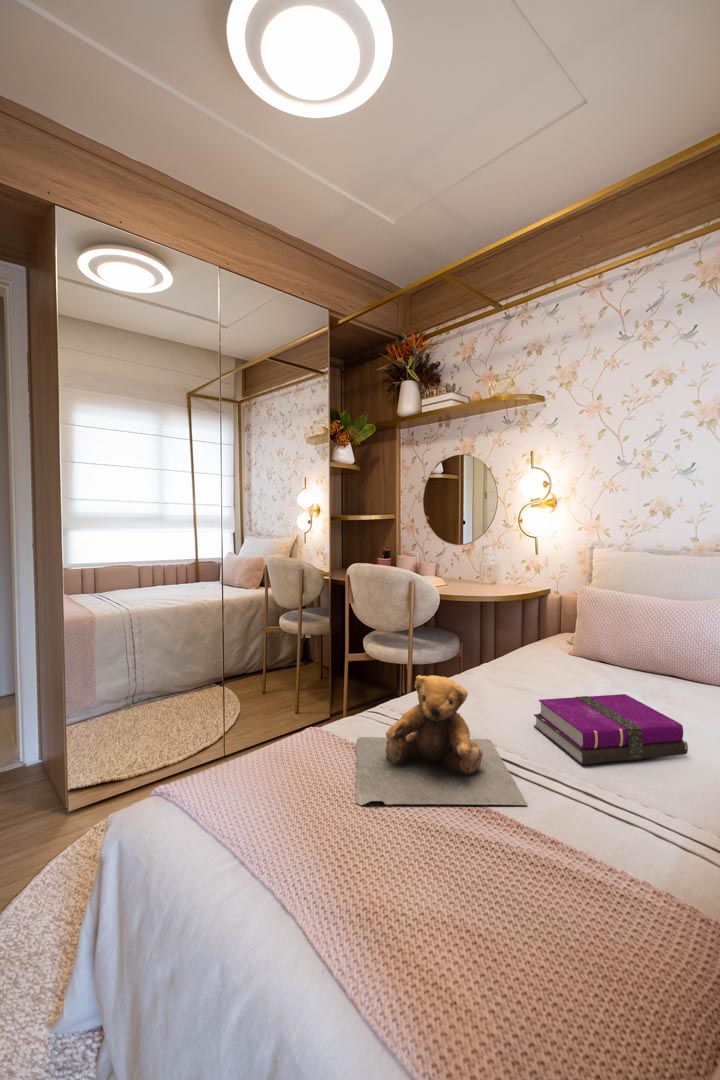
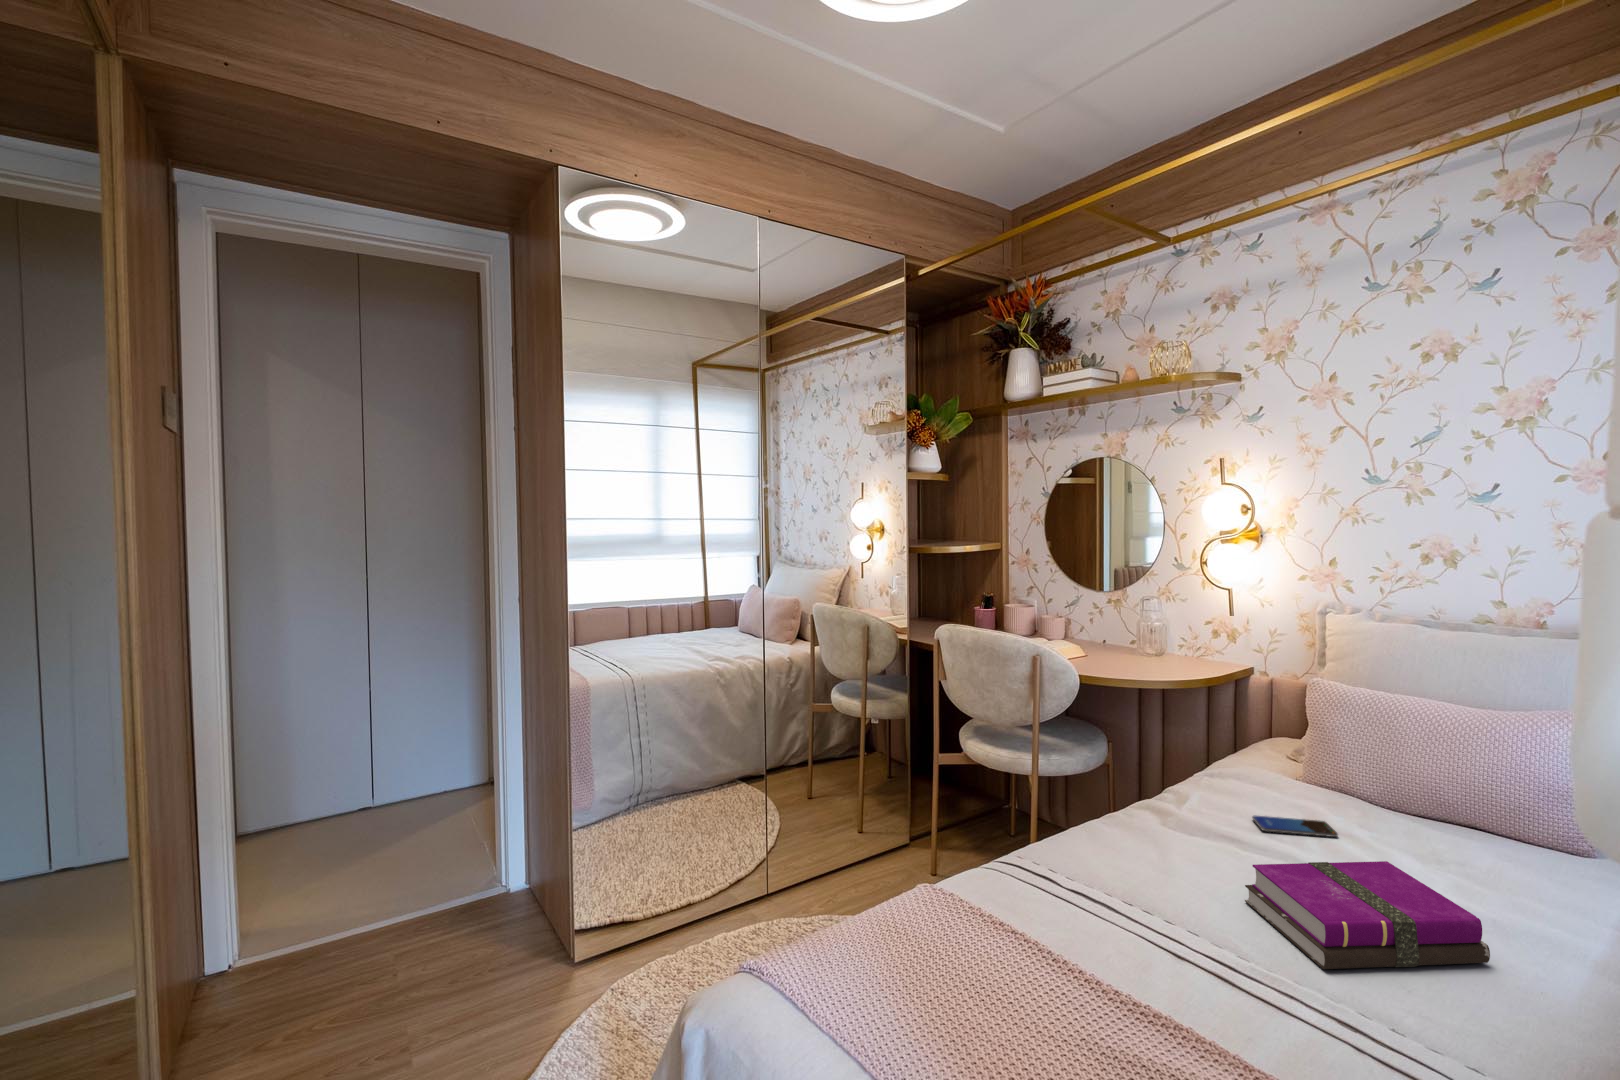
teddy bear: present [356,675,527,805] -> none [992,832,1249,1027]
smartphone: none [544,675,597,686] -> present [1252,816,1338,837]

